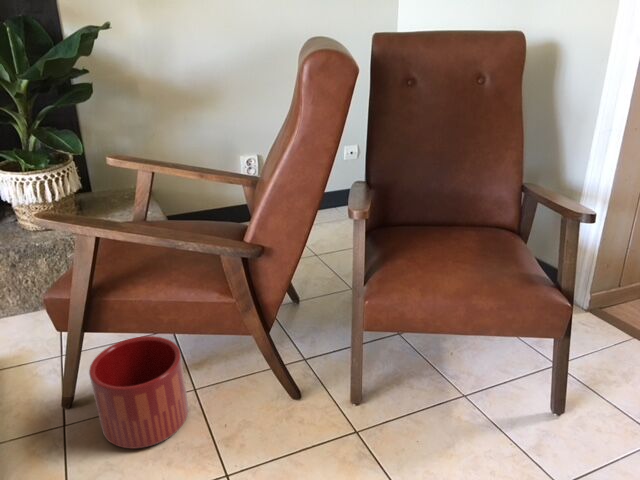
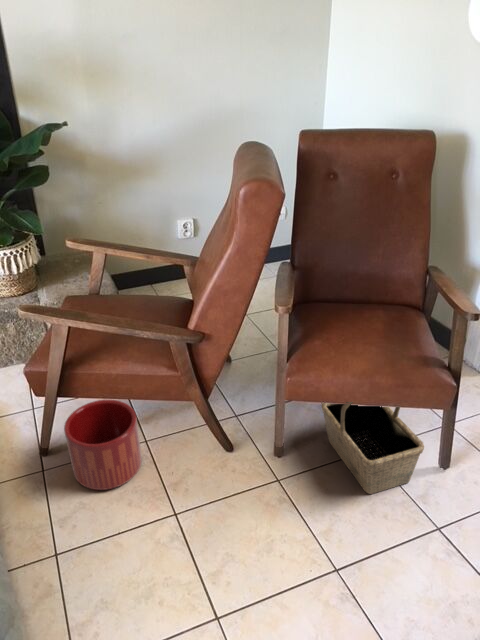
basket: none [407,311,537,446] -> present [322,402,424,494]

